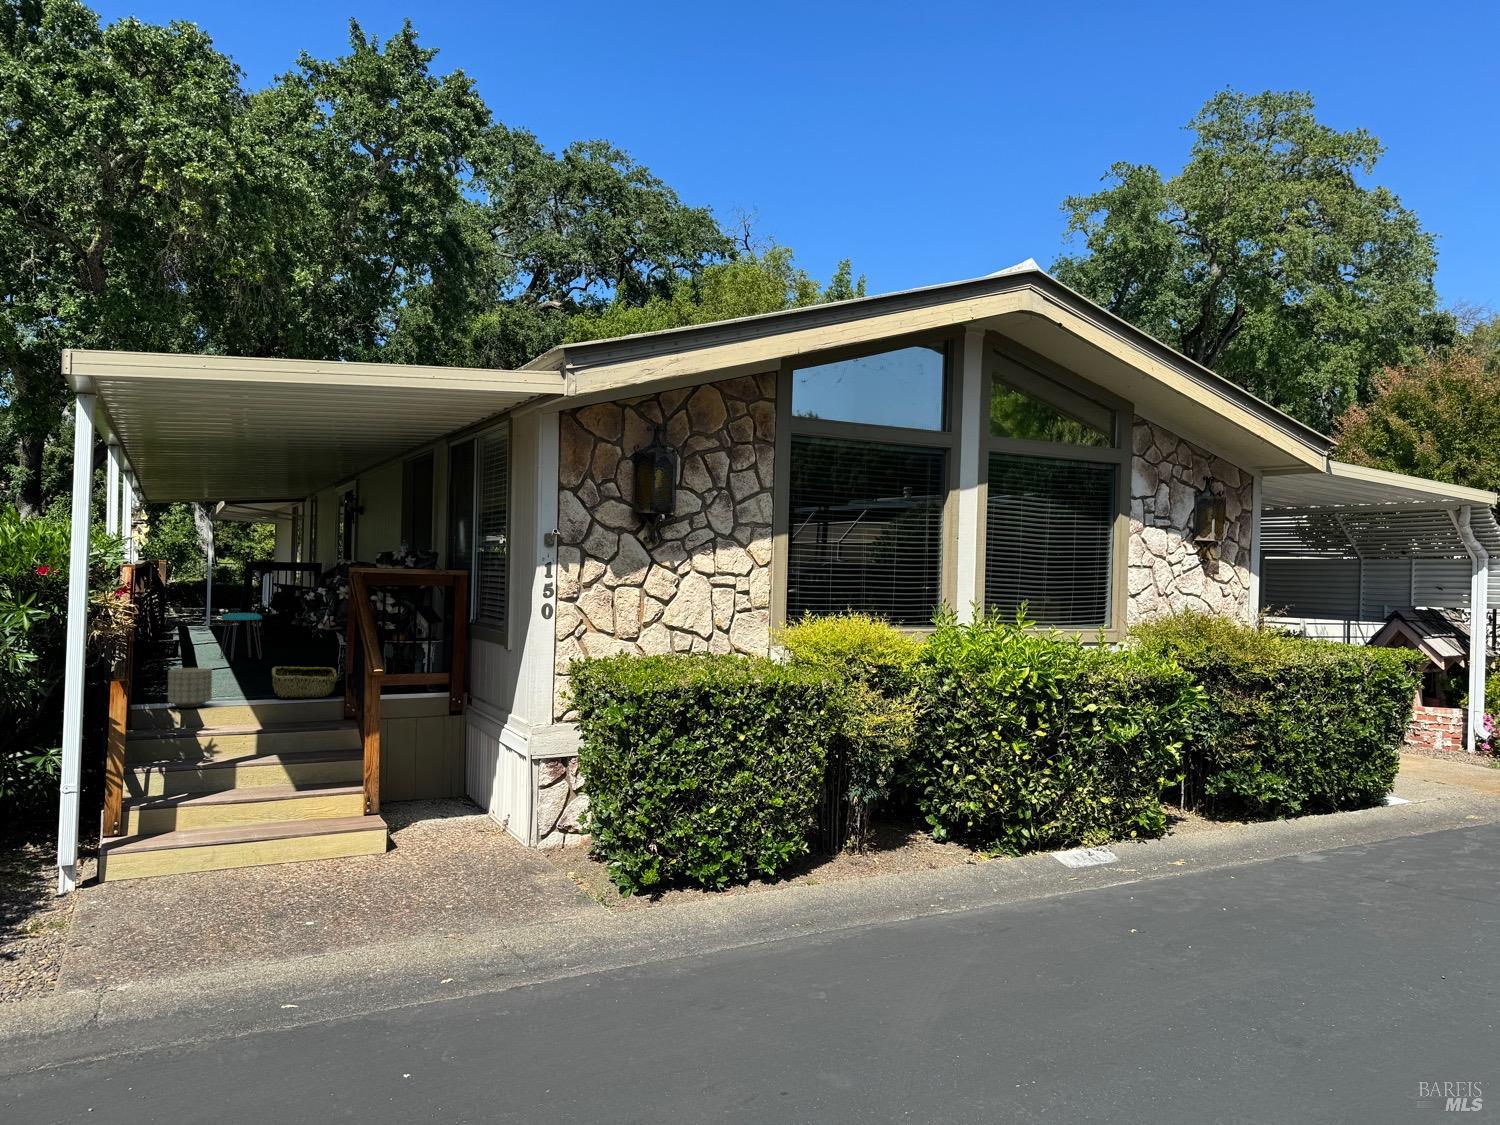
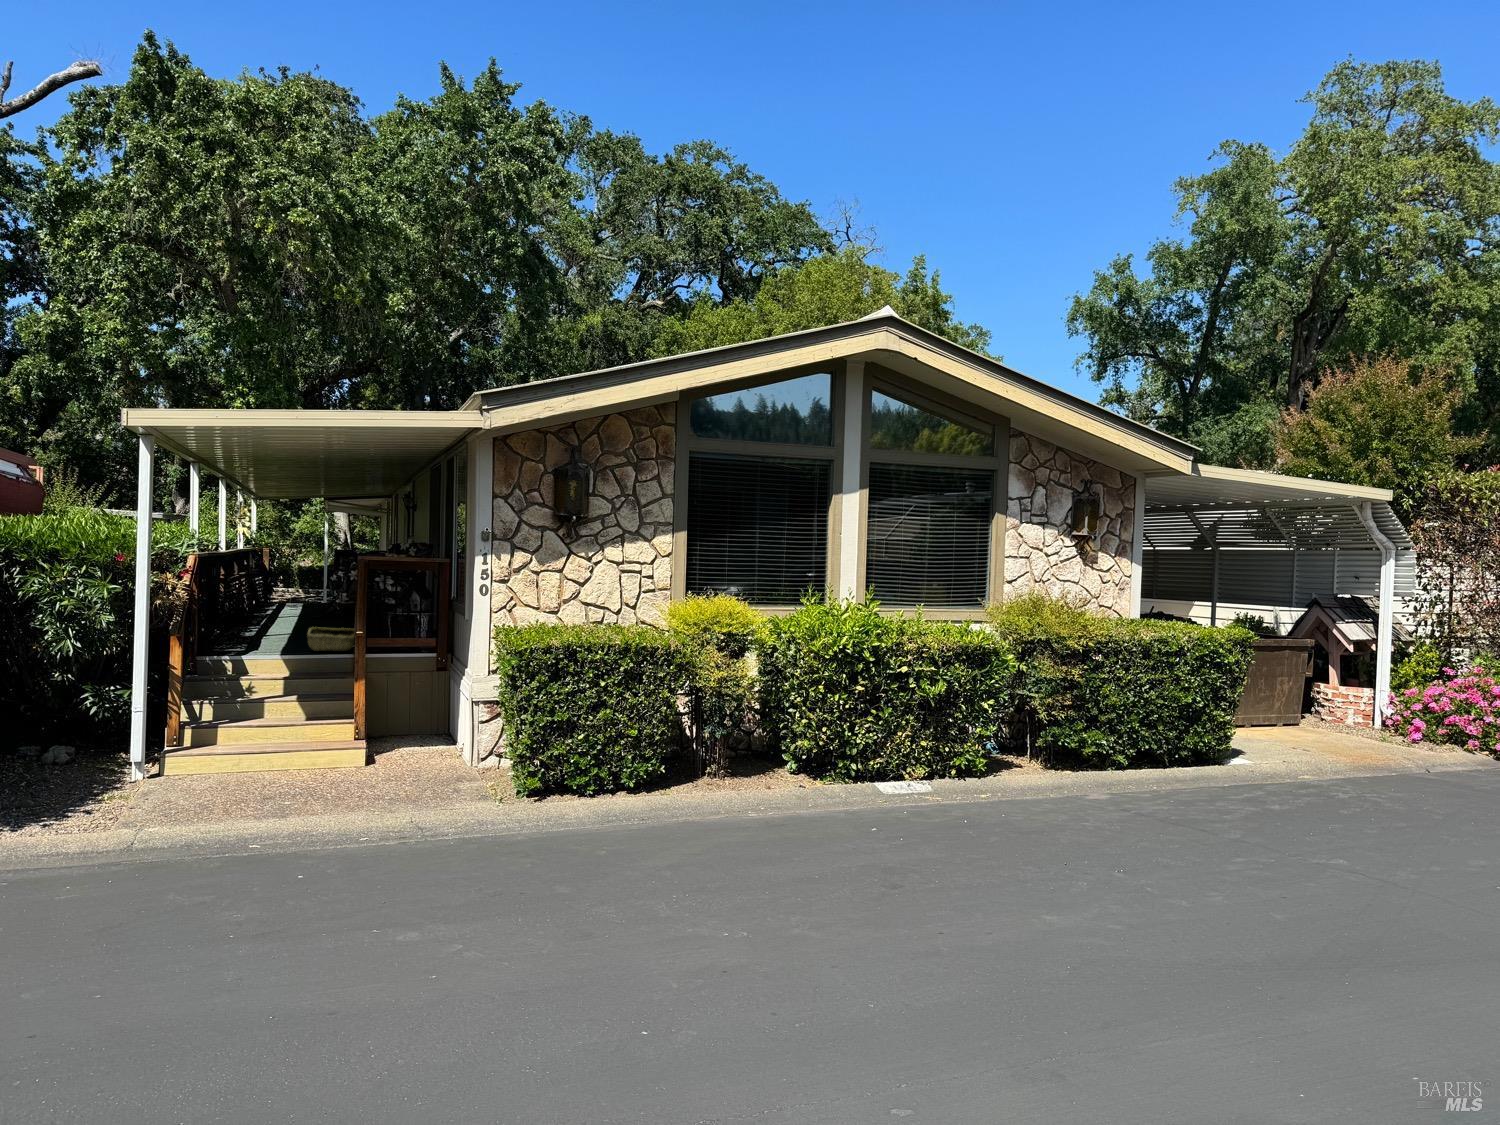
stool: present [220,613,262,661] -> none [297,584,329,622]
planter: present [168,668,212,708] -> none [227,627,260,657]

